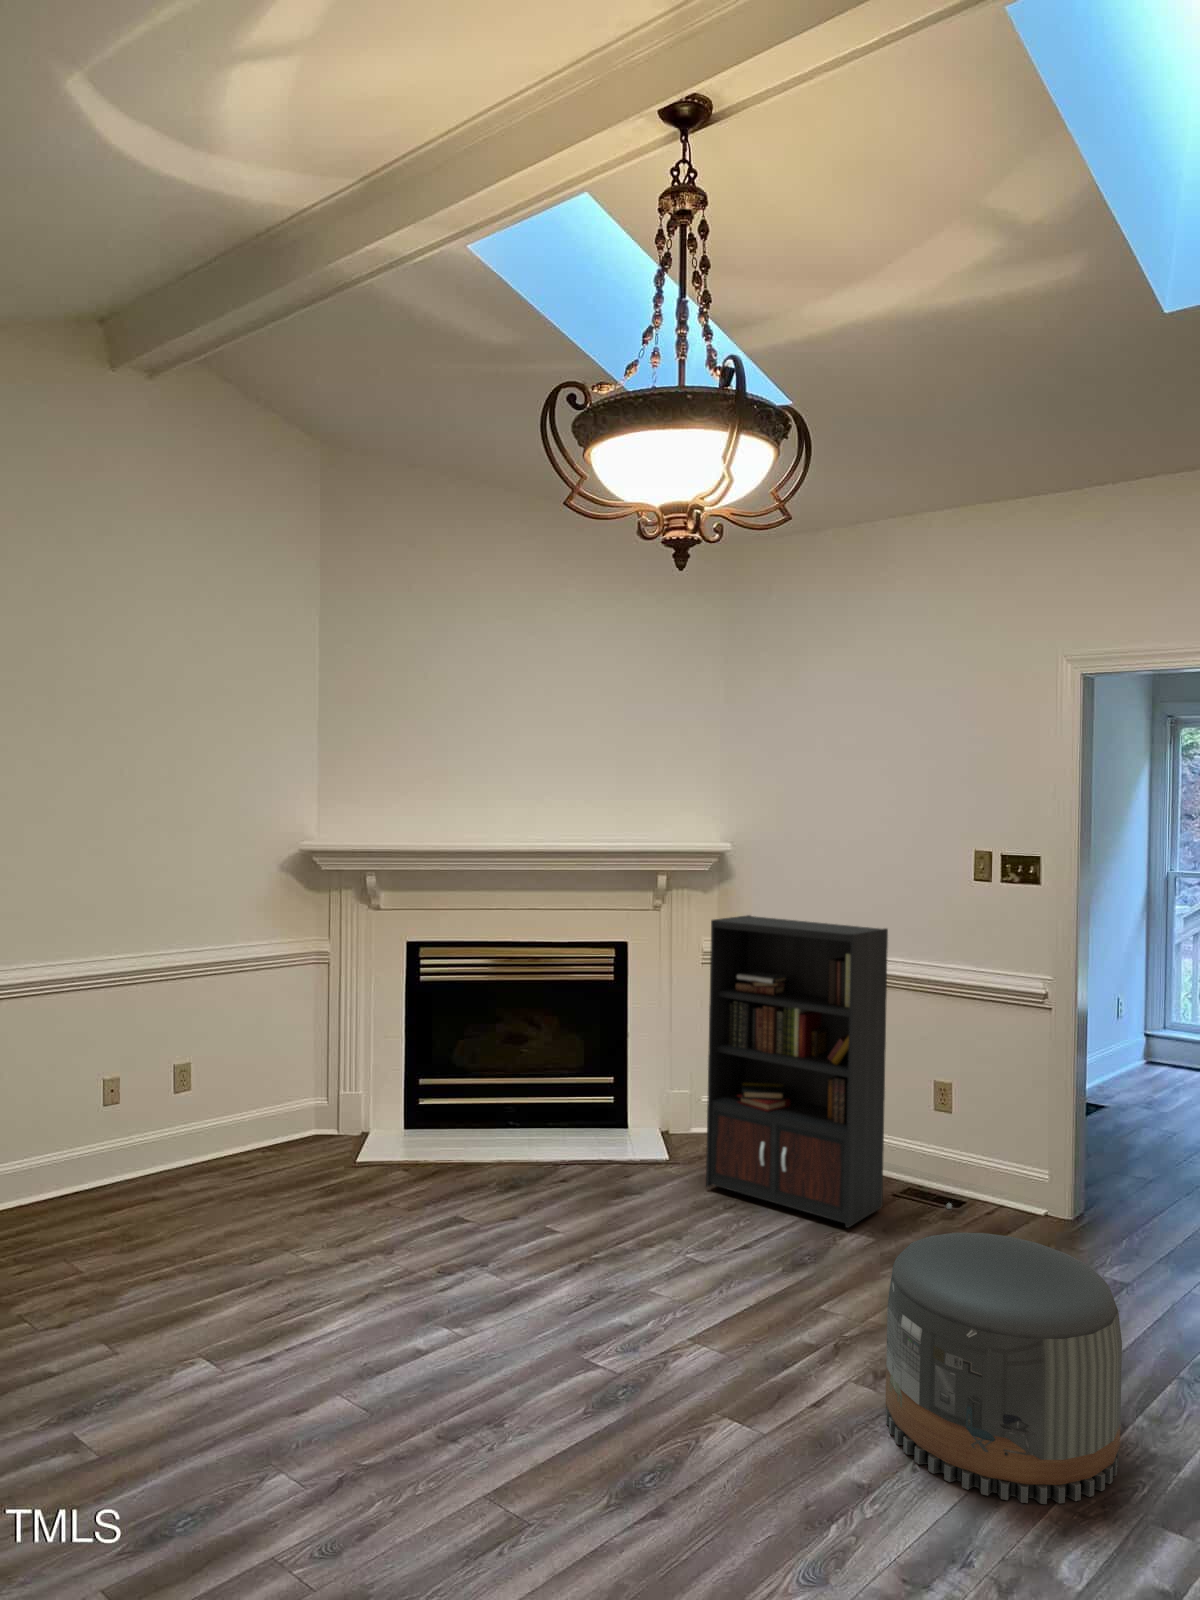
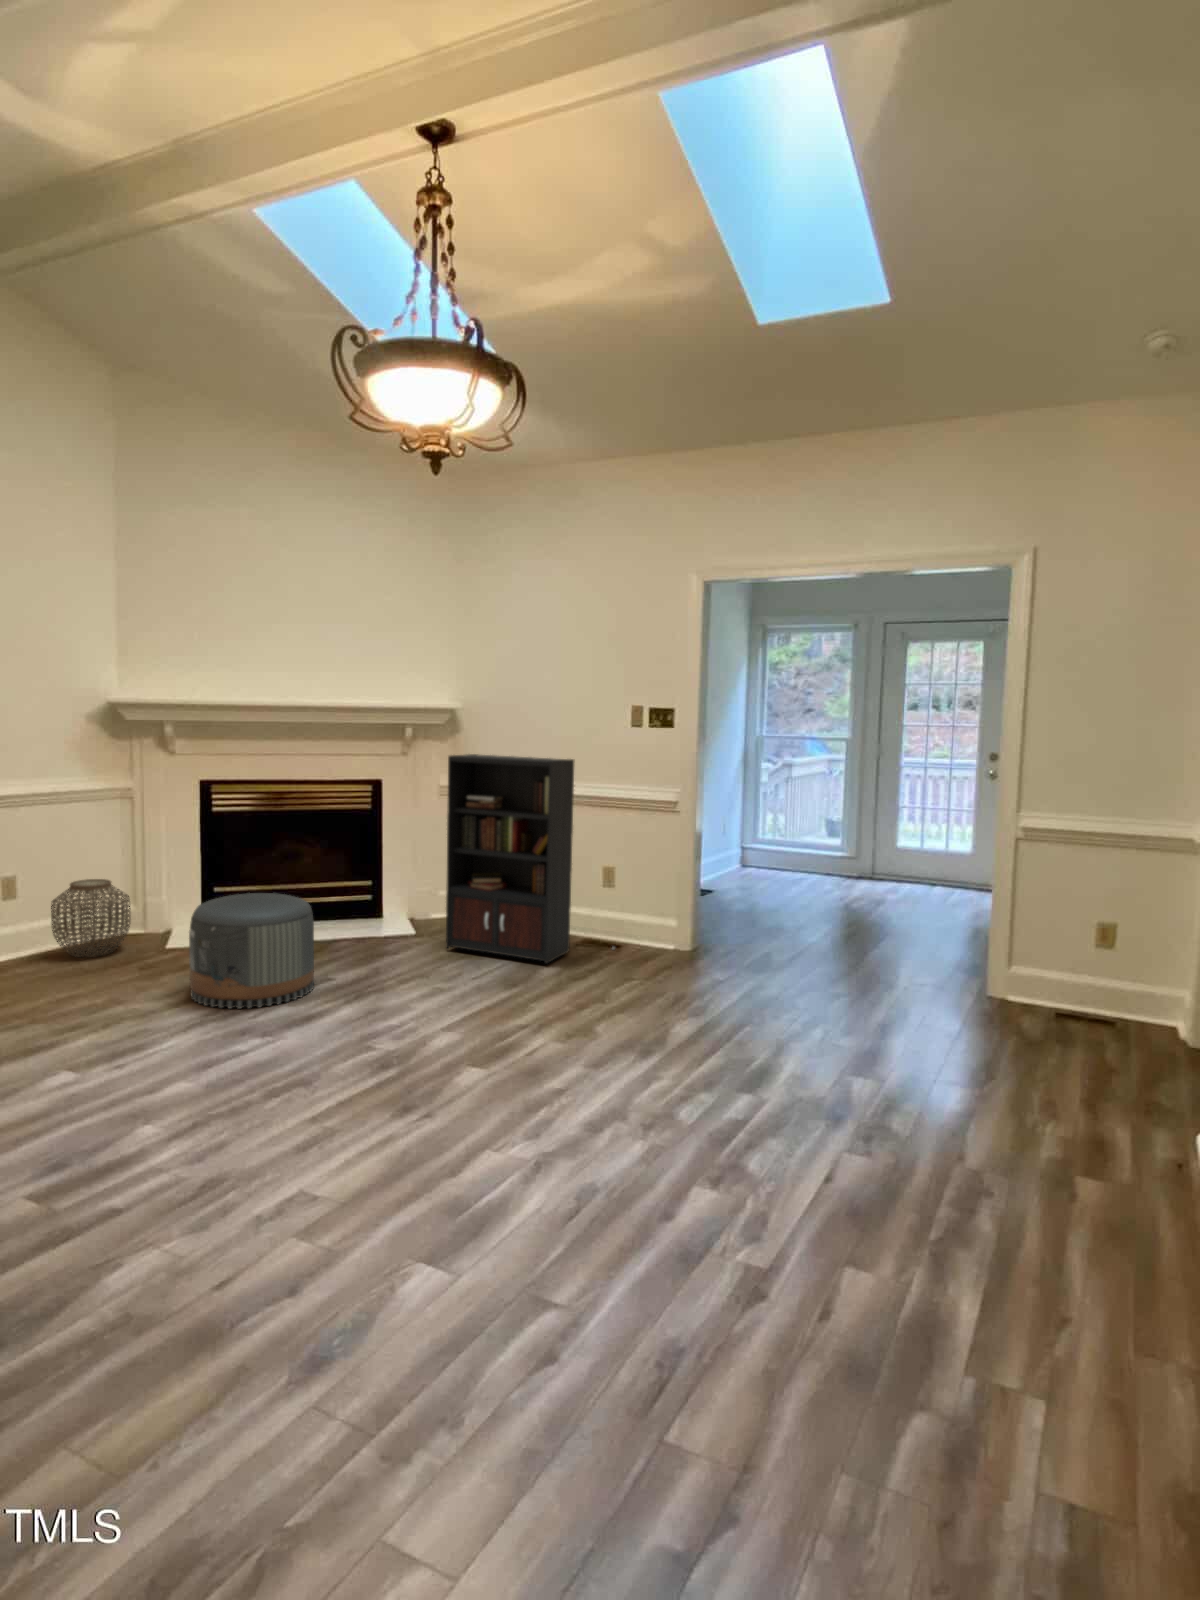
woven basket: none [232,1063,320,1163] -> present [51,879,131,957]
pouf: present [886,1233,1122,1504] -> present [189,893,314,1009]

